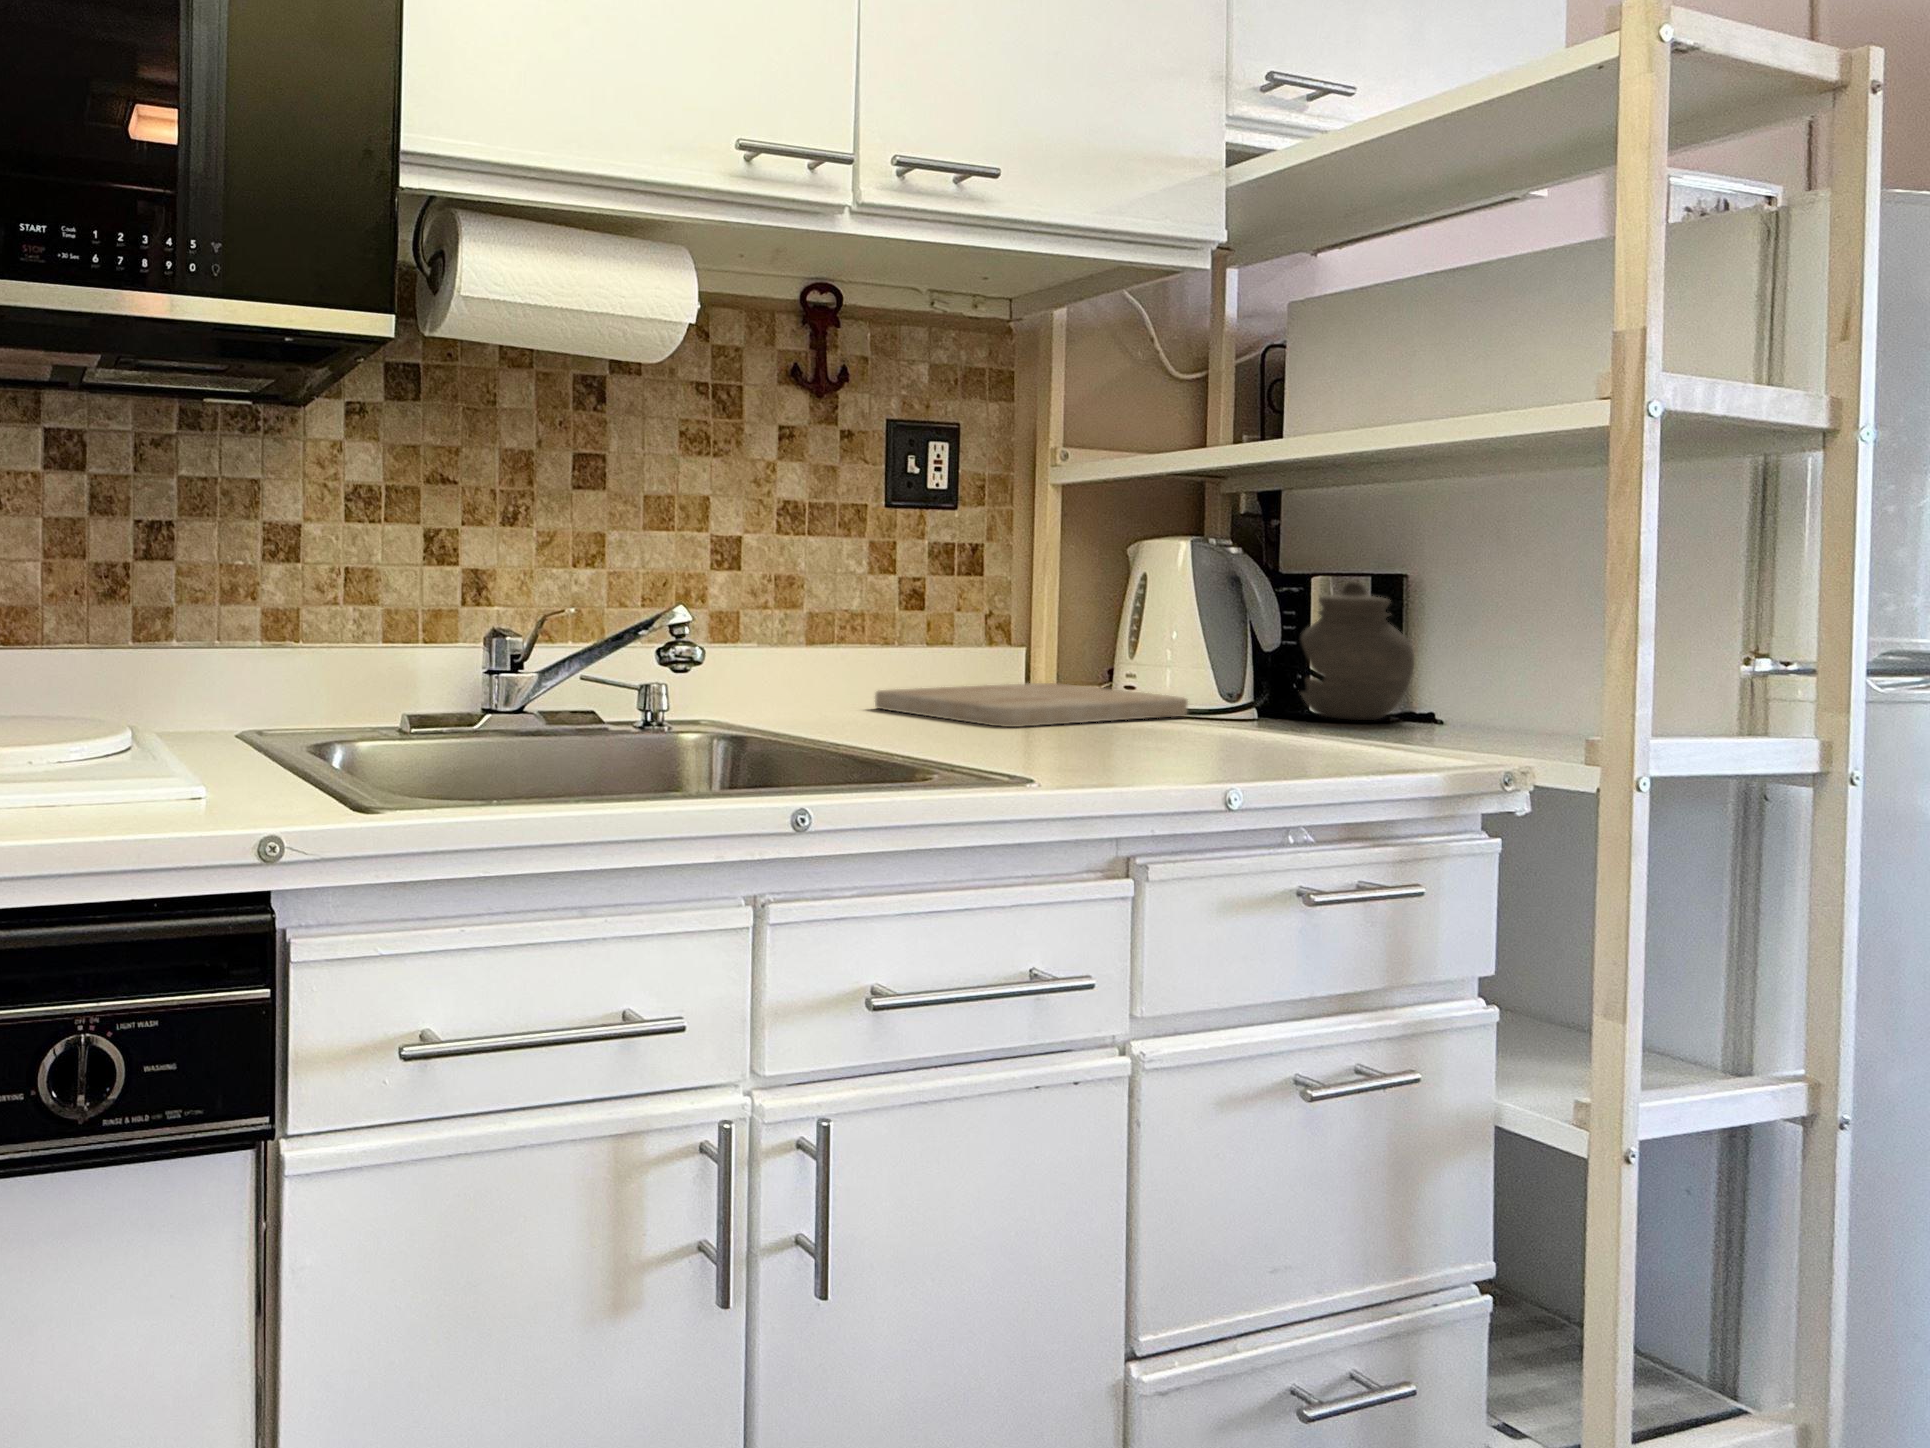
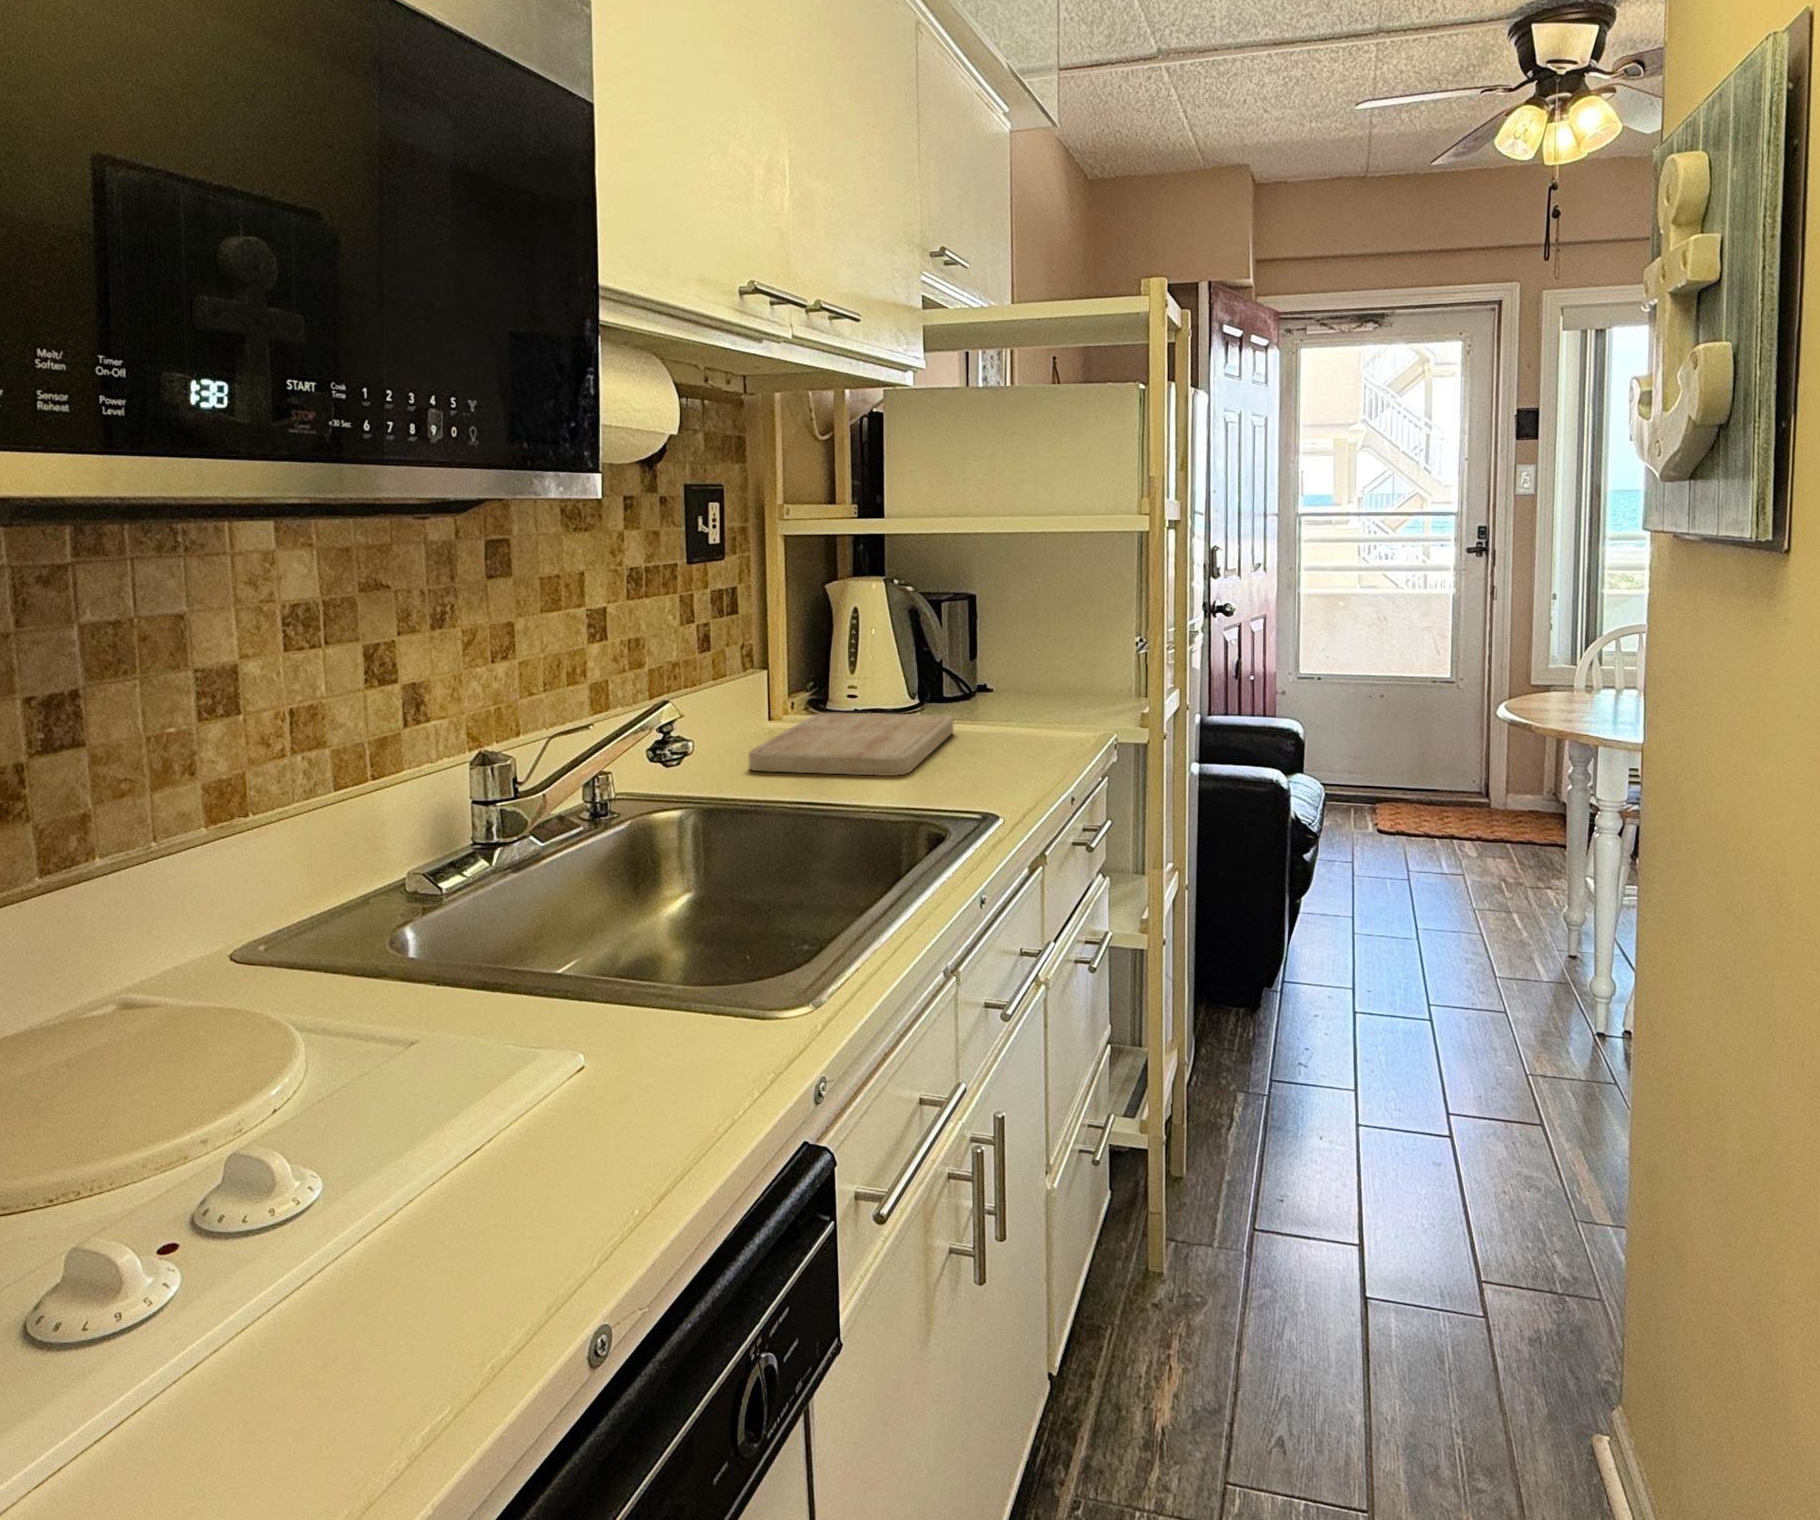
jar: present [1301,582,1414,720] -> none [984,602,1065,714]

